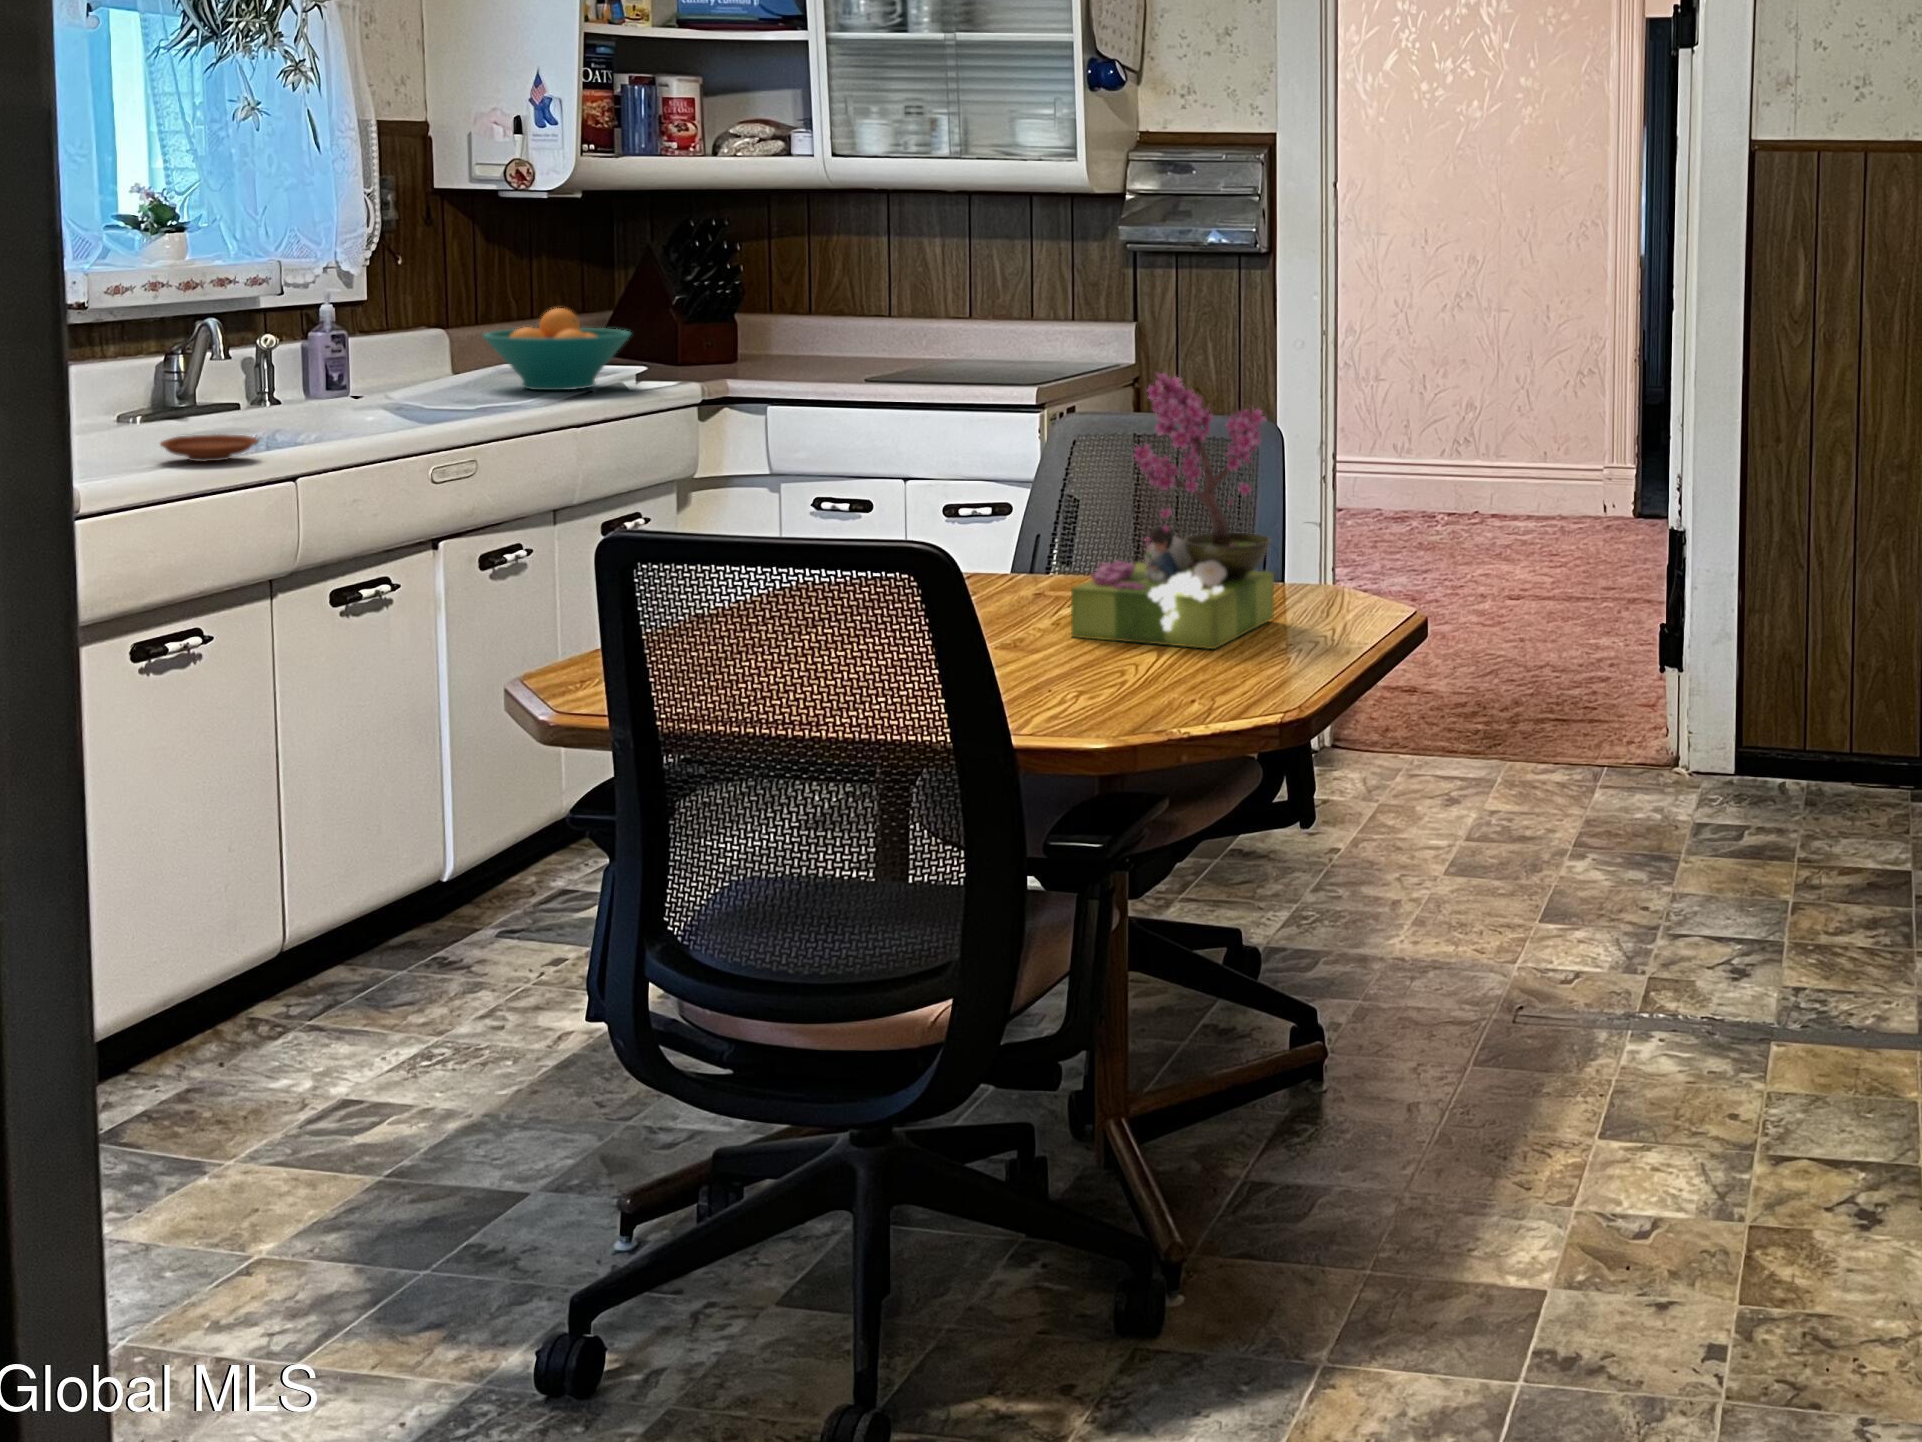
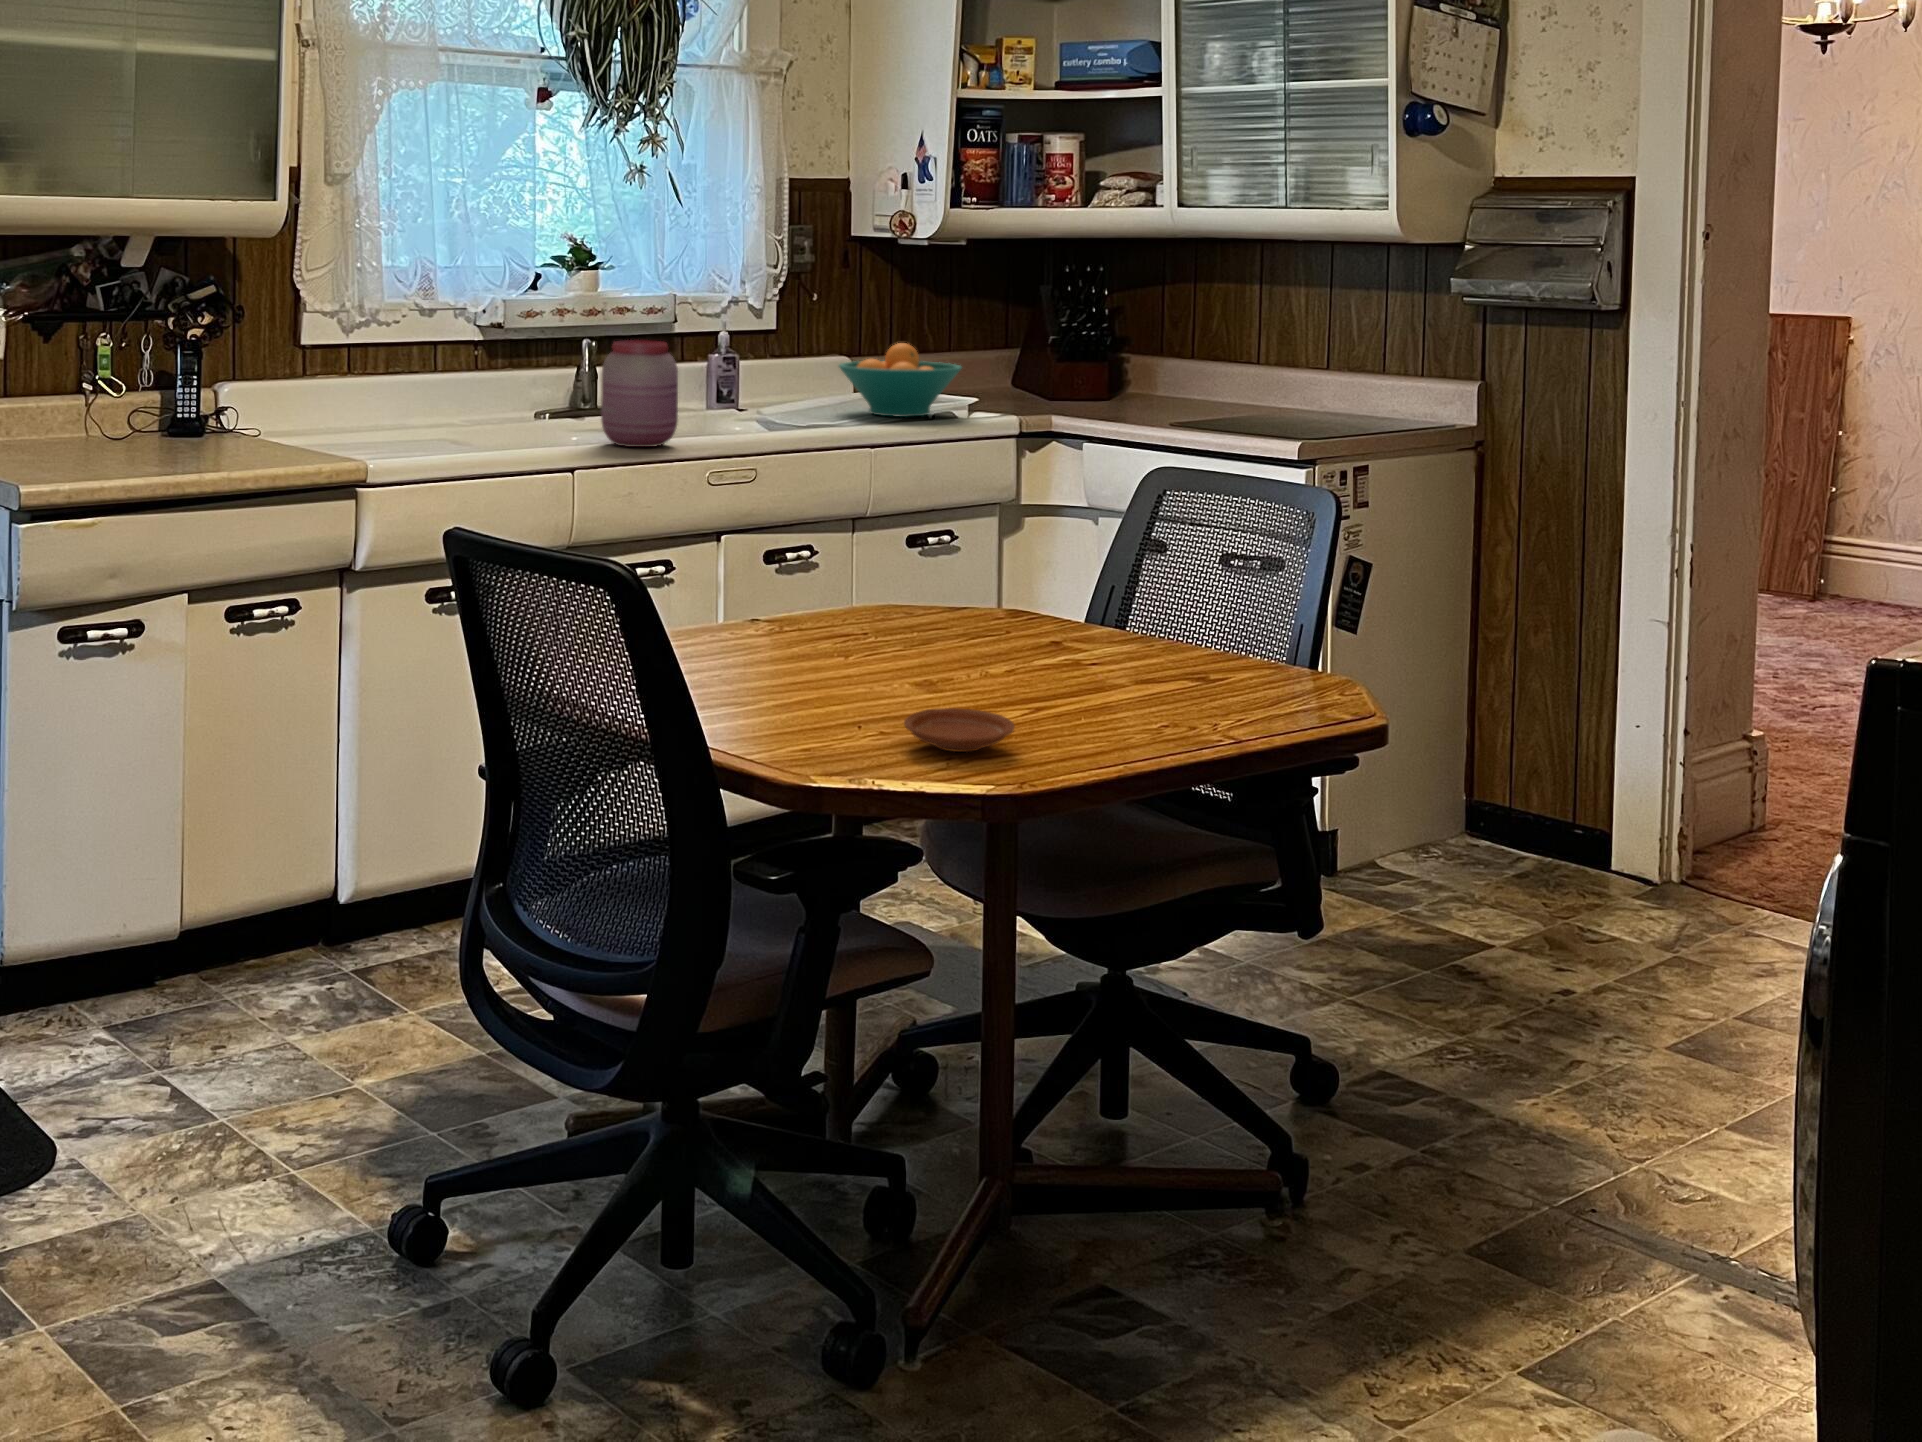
jar: none [302,317,406,445] -> present [601,340,678,447]
flower arrangement: present [1071,373,1274,649] -> none [997,417,1222,712]
plate: present [160,434,258,462] -> present [904,708,1014,752]

